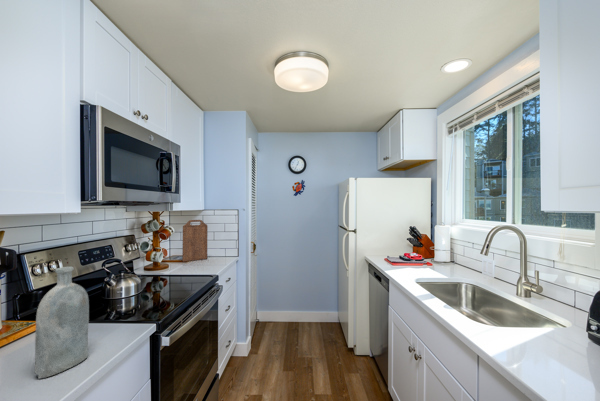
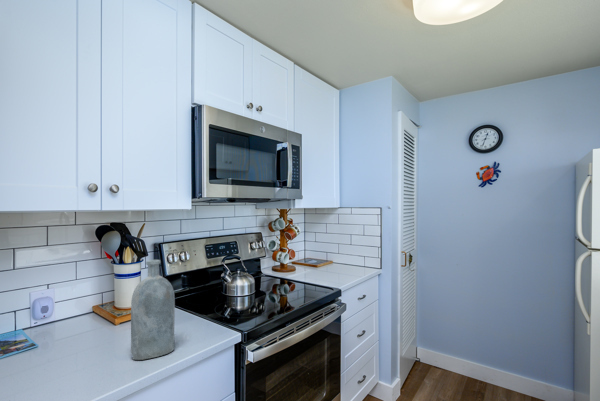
cutting board: present [182,220,208,262] -> none [314,219,341,267]

